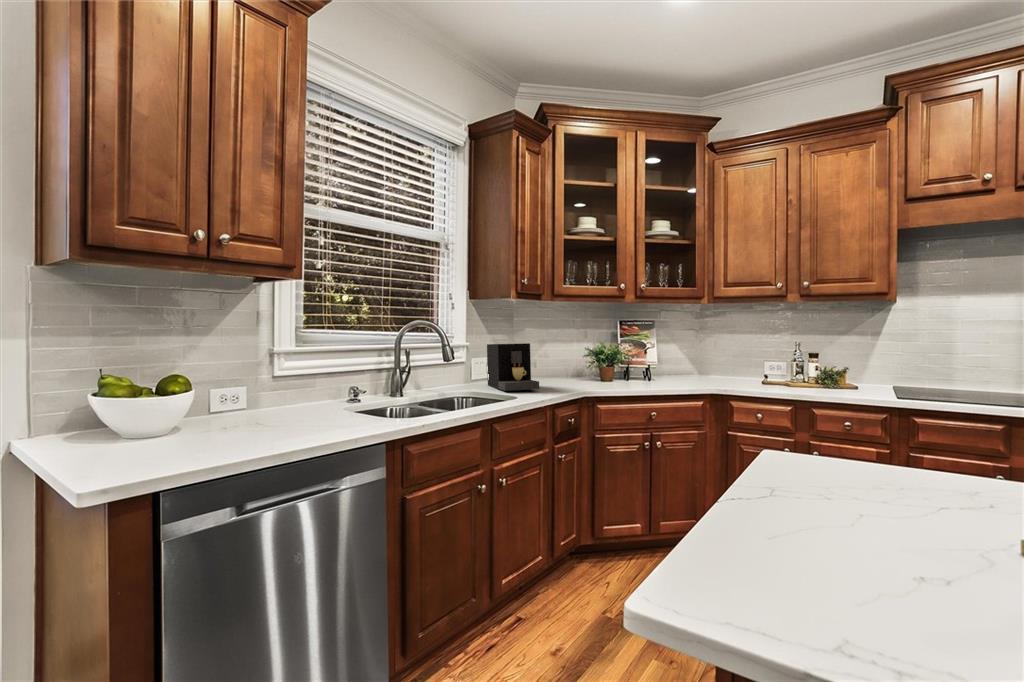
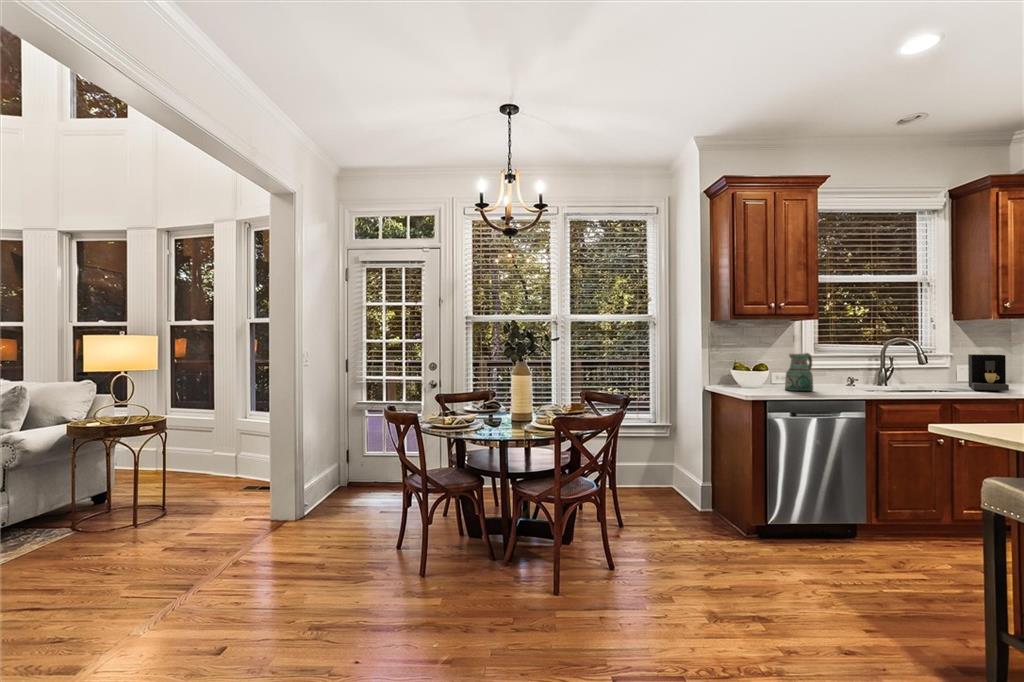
ceramic pitcher: none [230,343,293,430] -> present [785,353,813,391]

